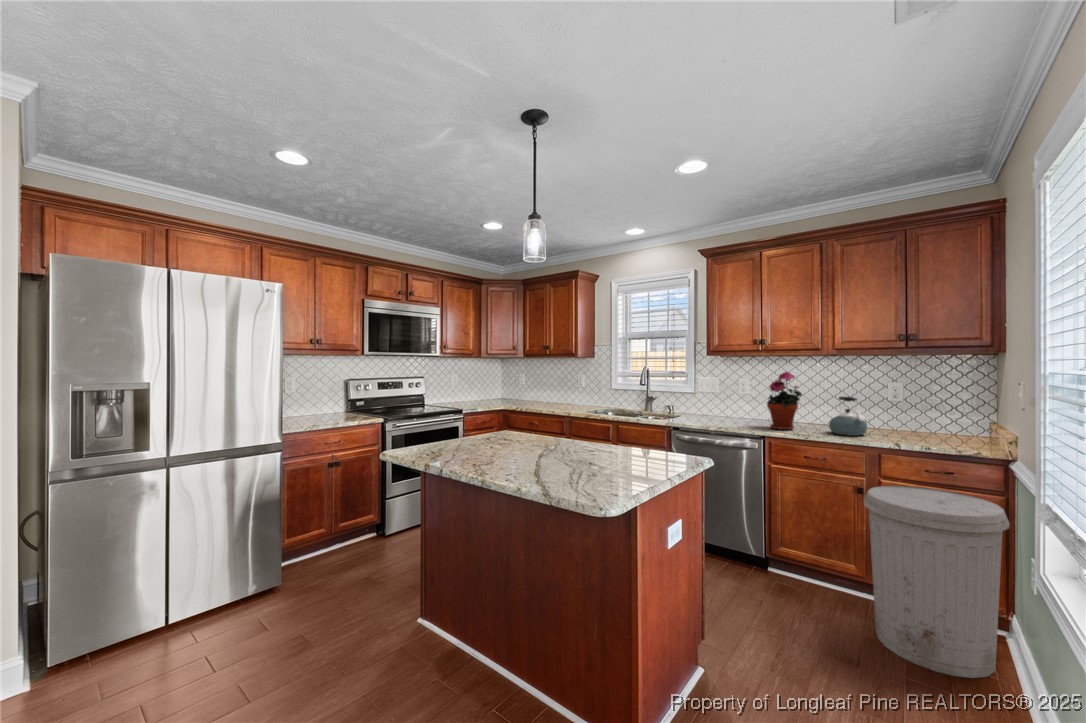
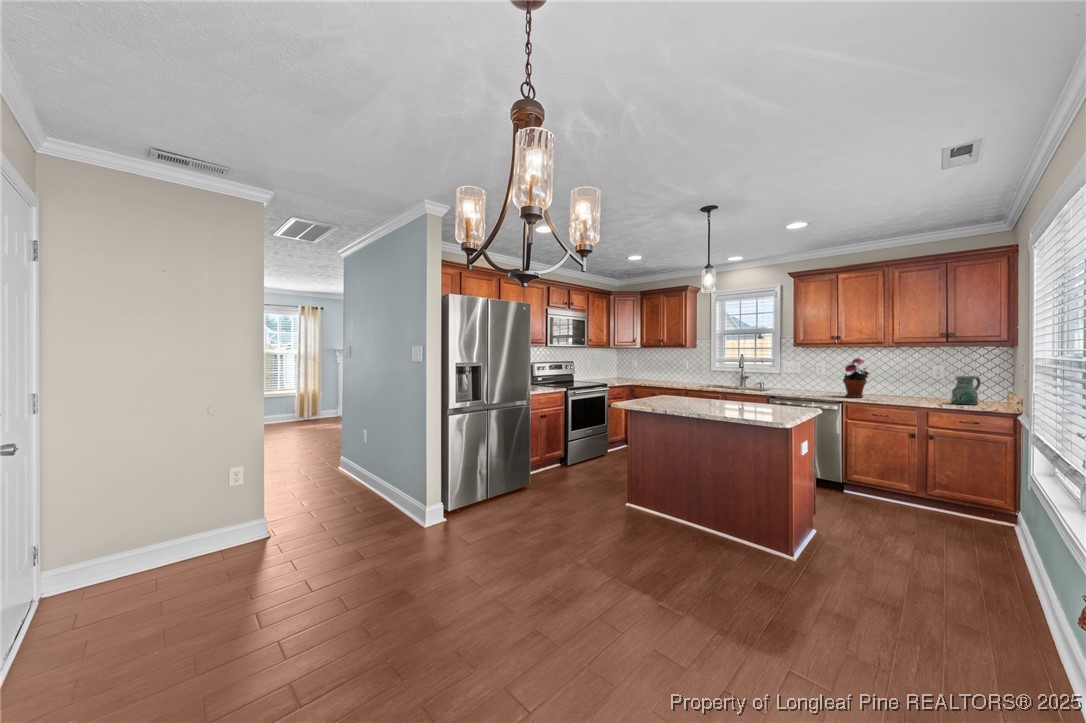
kettle: present [829,397,867,436] -> none [890,375,918,401]
ceramic pitcher: none [912,398,953,443] -> present [951,375,980,405]
trash can: present [864,486,1010,678] -> none [916,431,1015,540]

